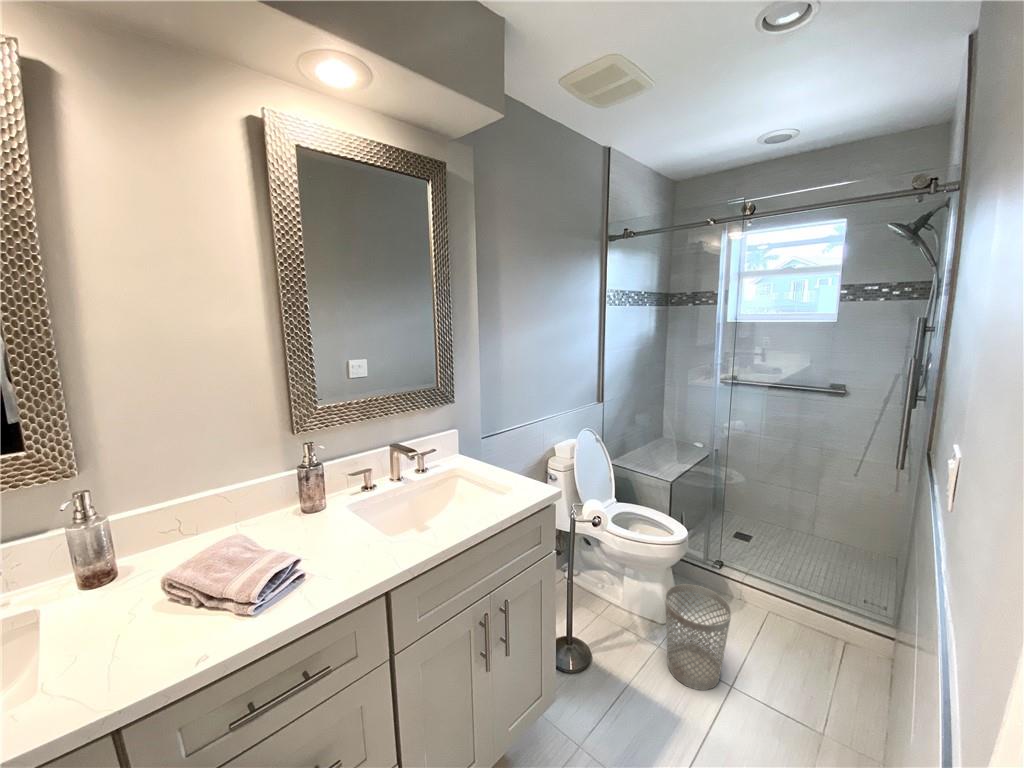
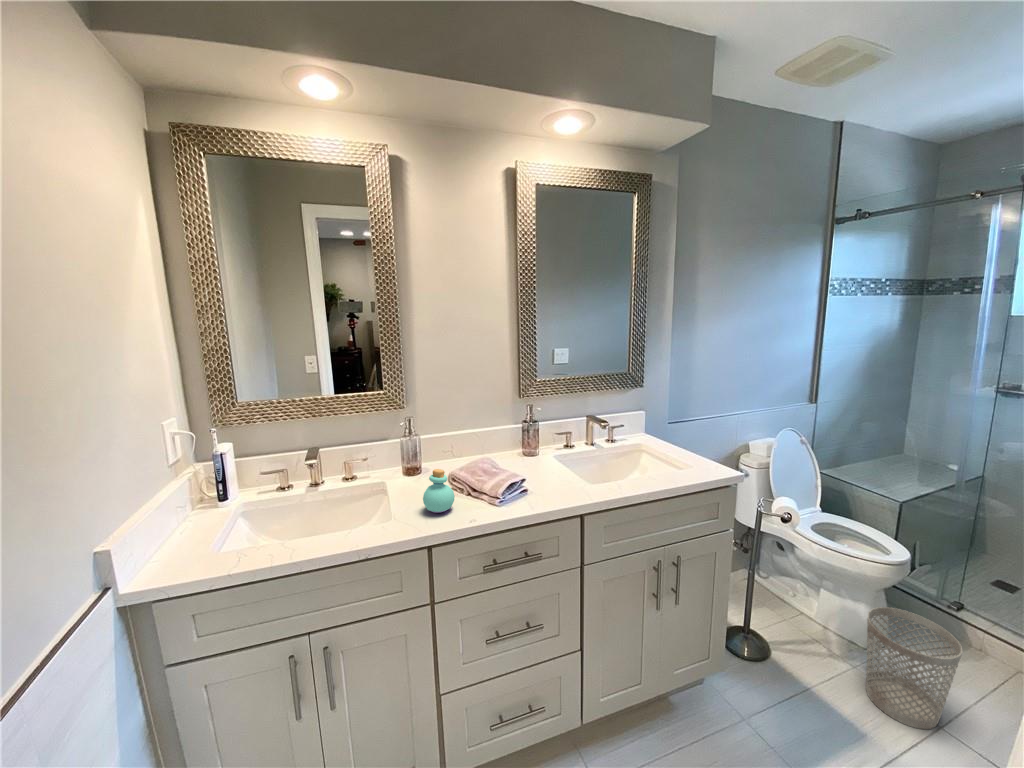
perfume bottle: none [100,582,170,662] -> present [423,469,455,513]

